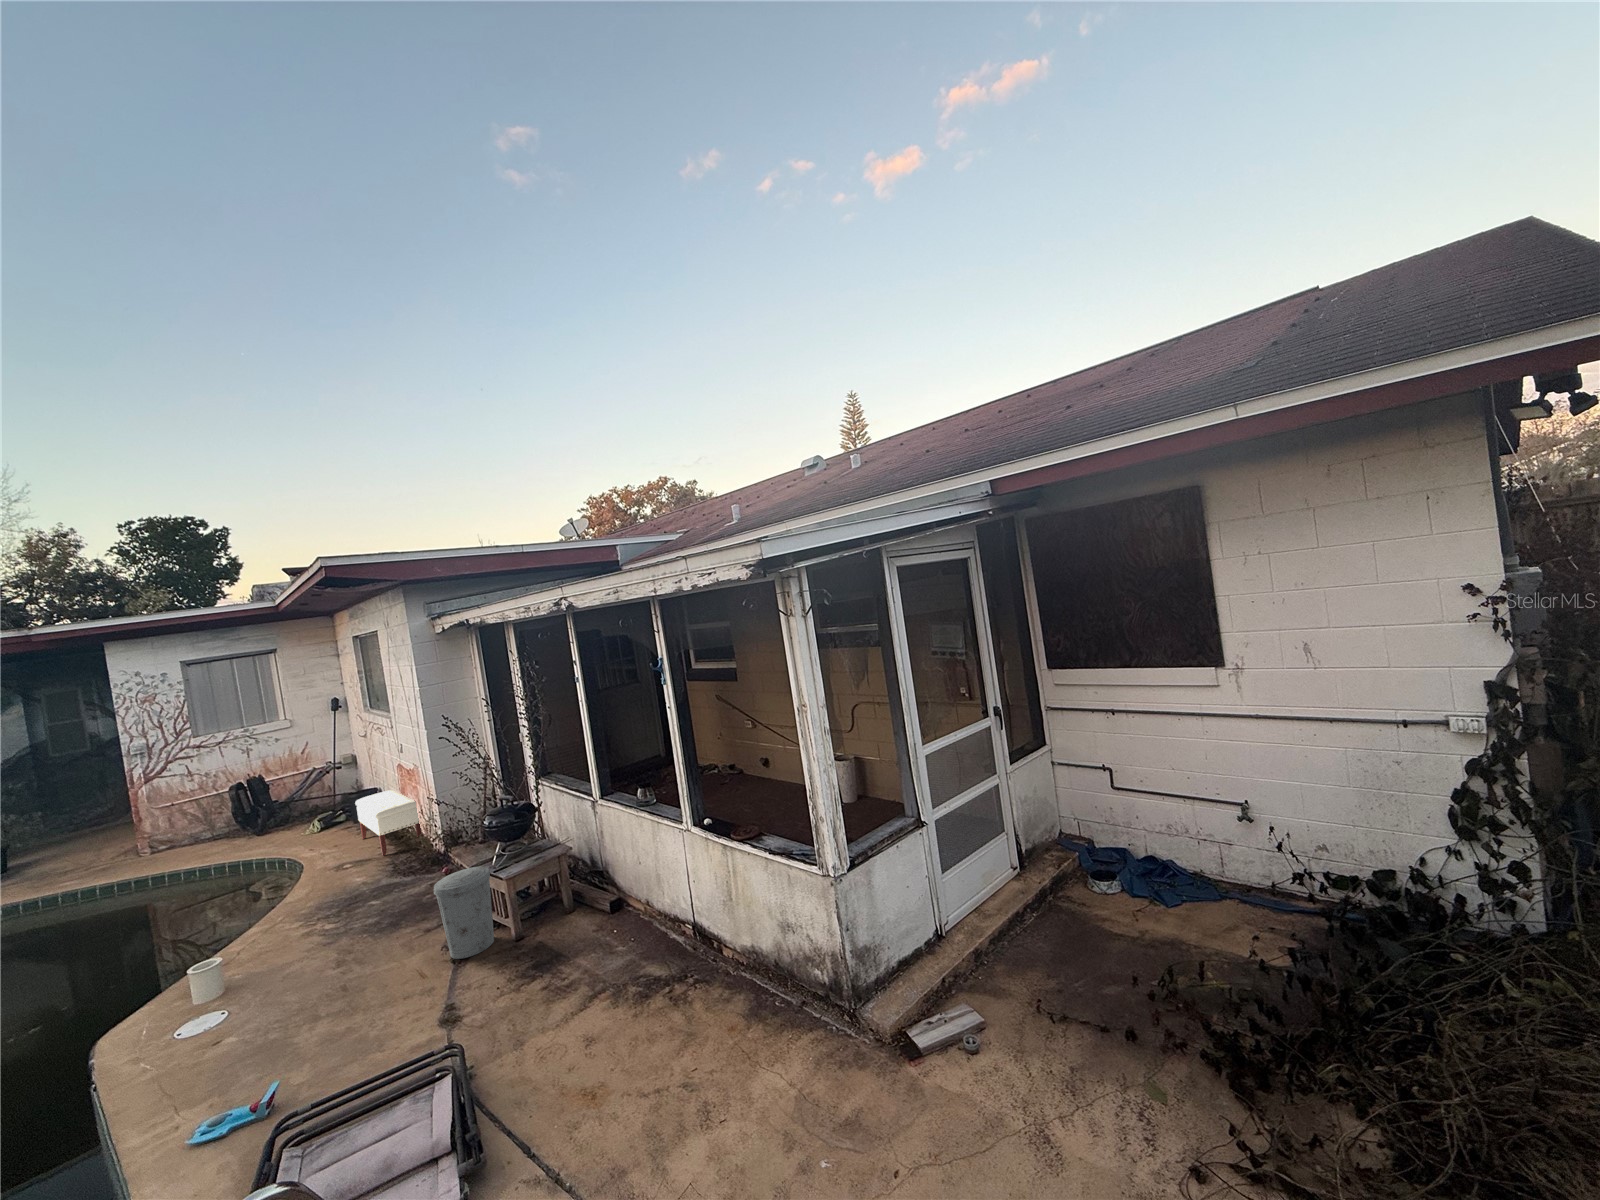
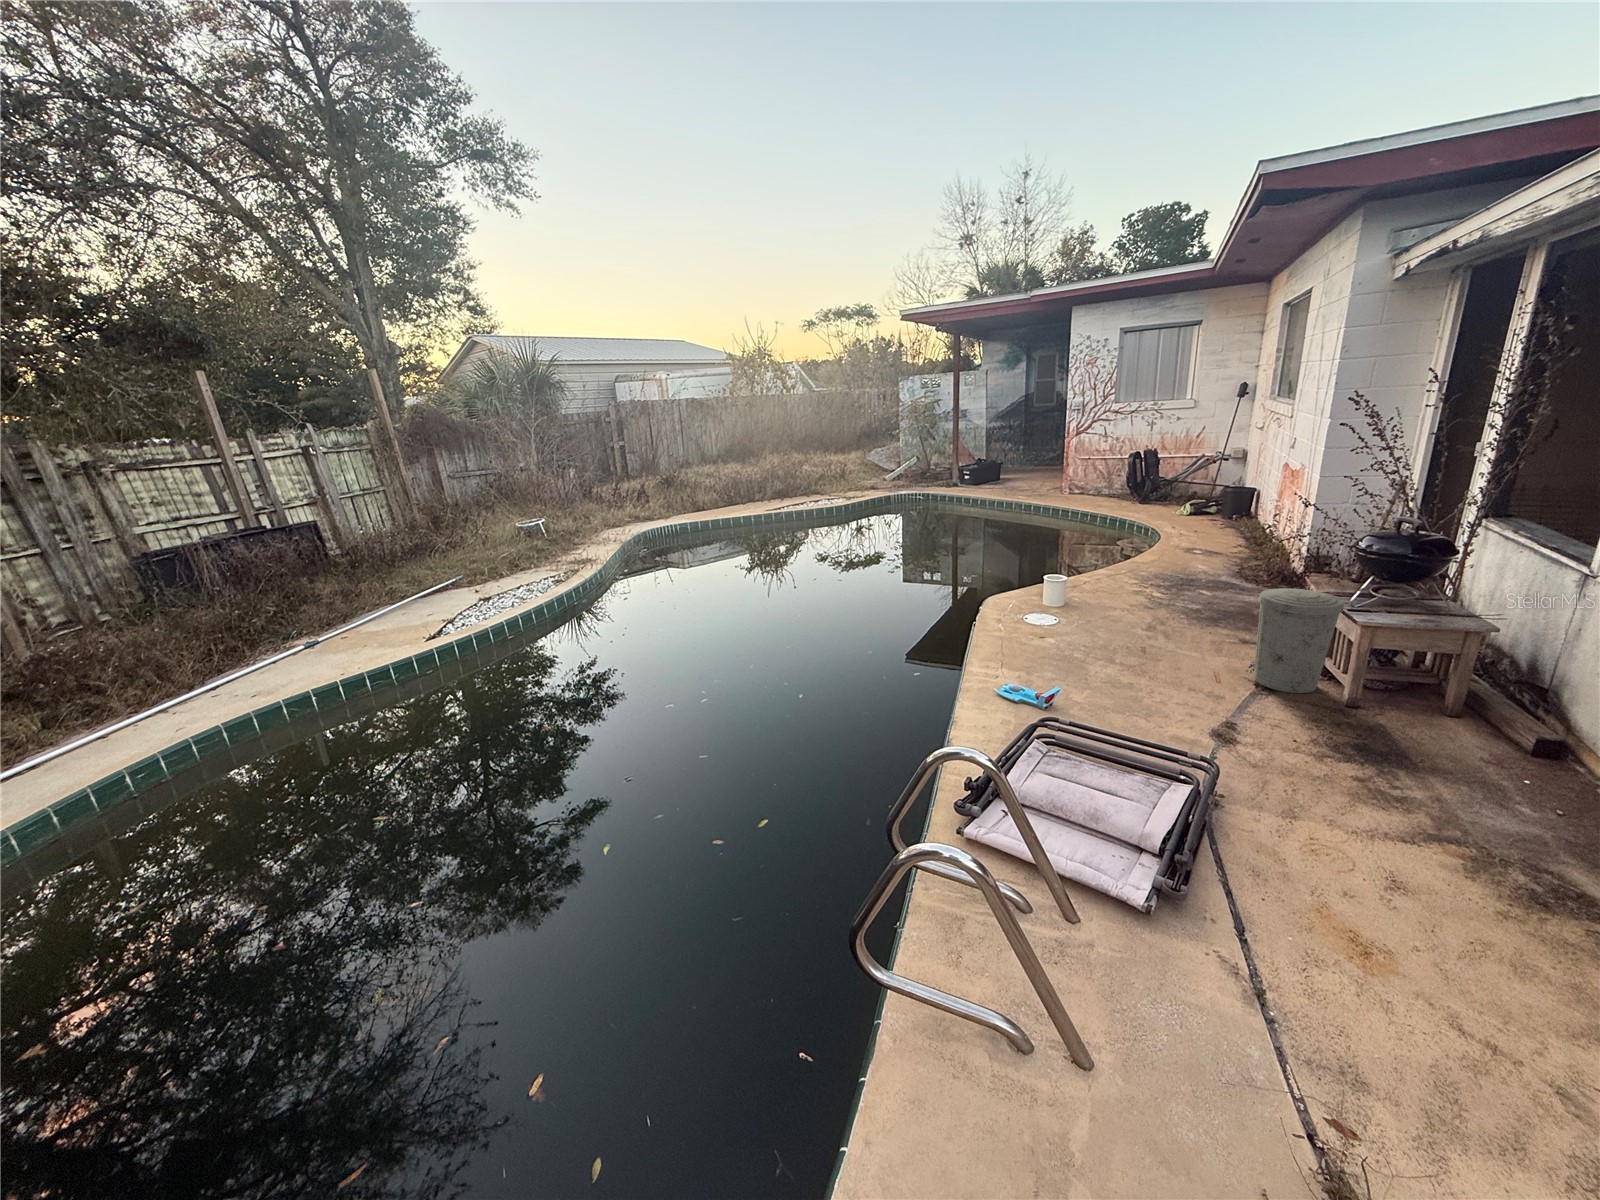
bench: present [355,790,421,856] -> none [1221,490,1291,556]

